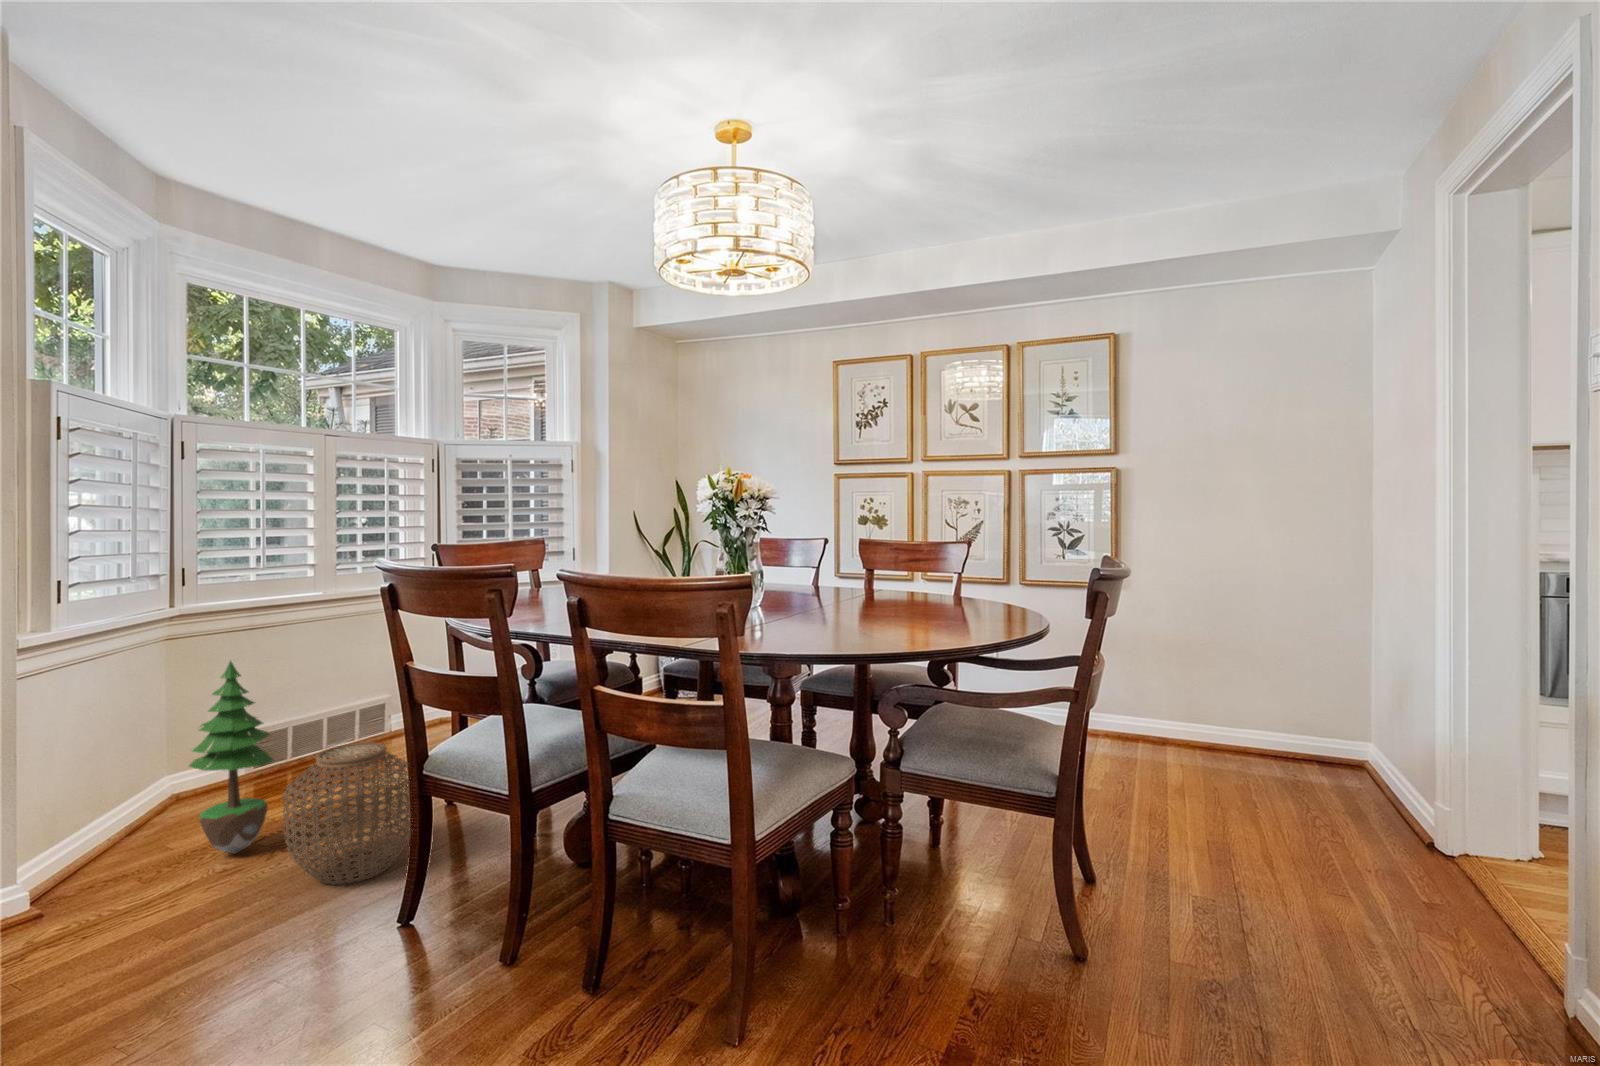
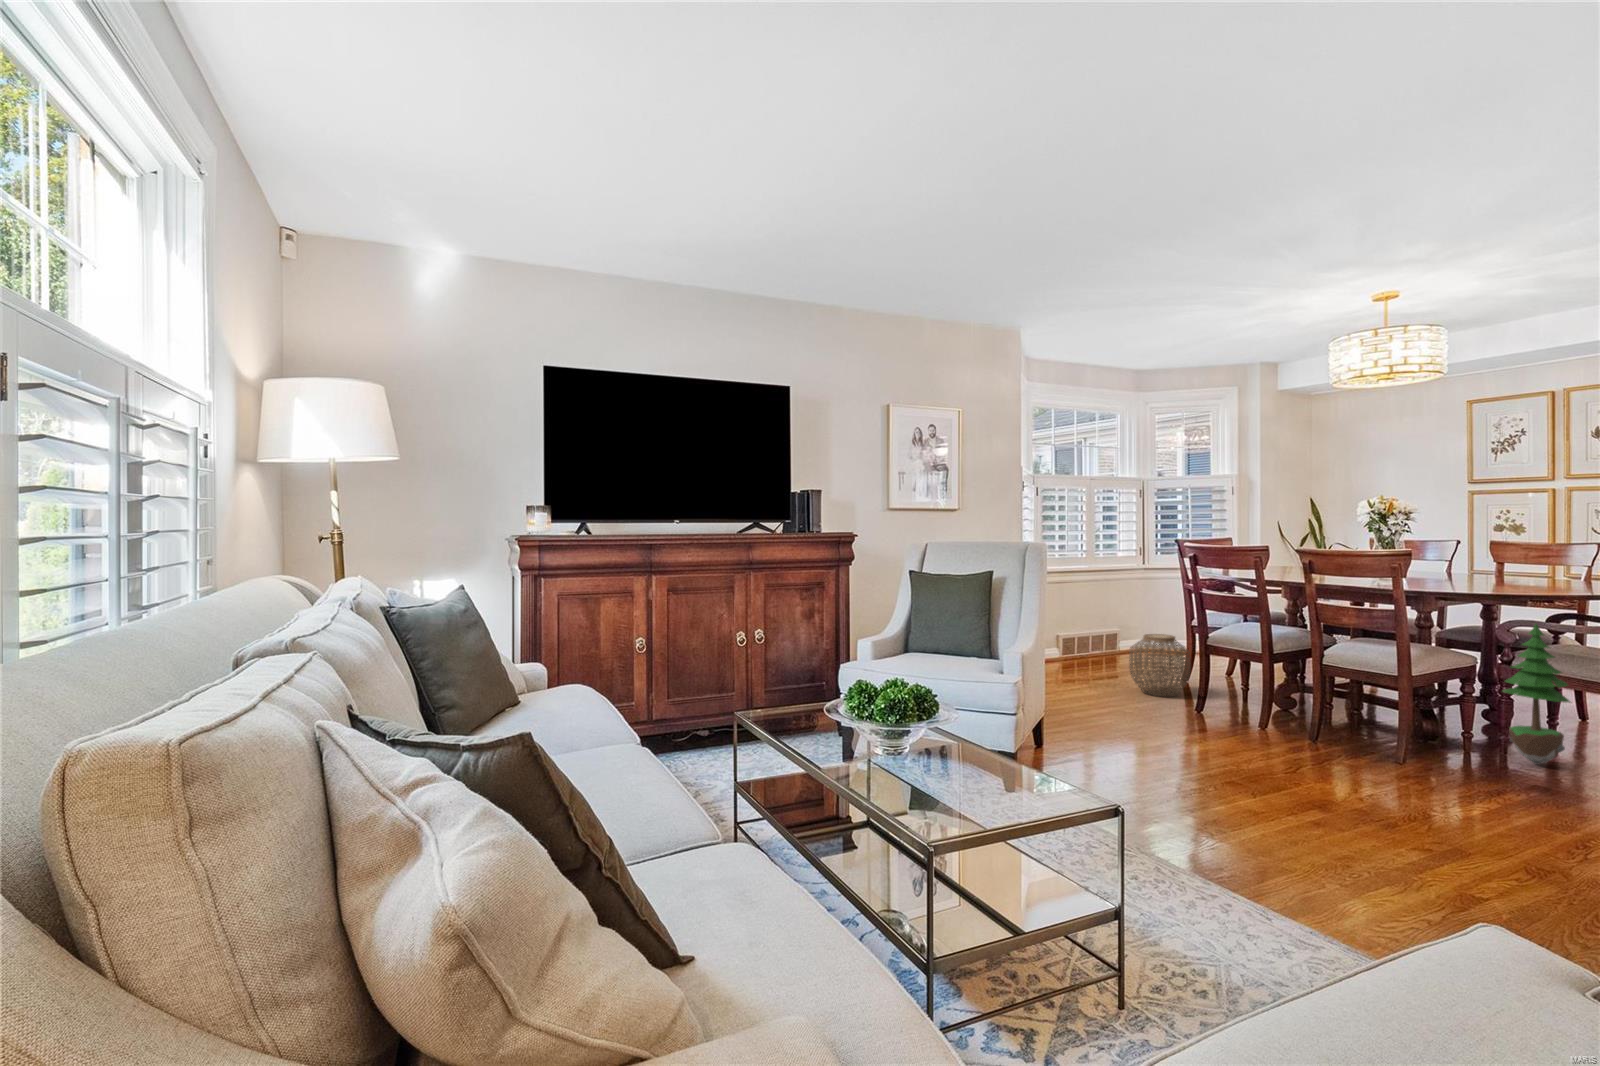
potted tree: present [189,661,273,854] -> present [1503,624,1570,765]

